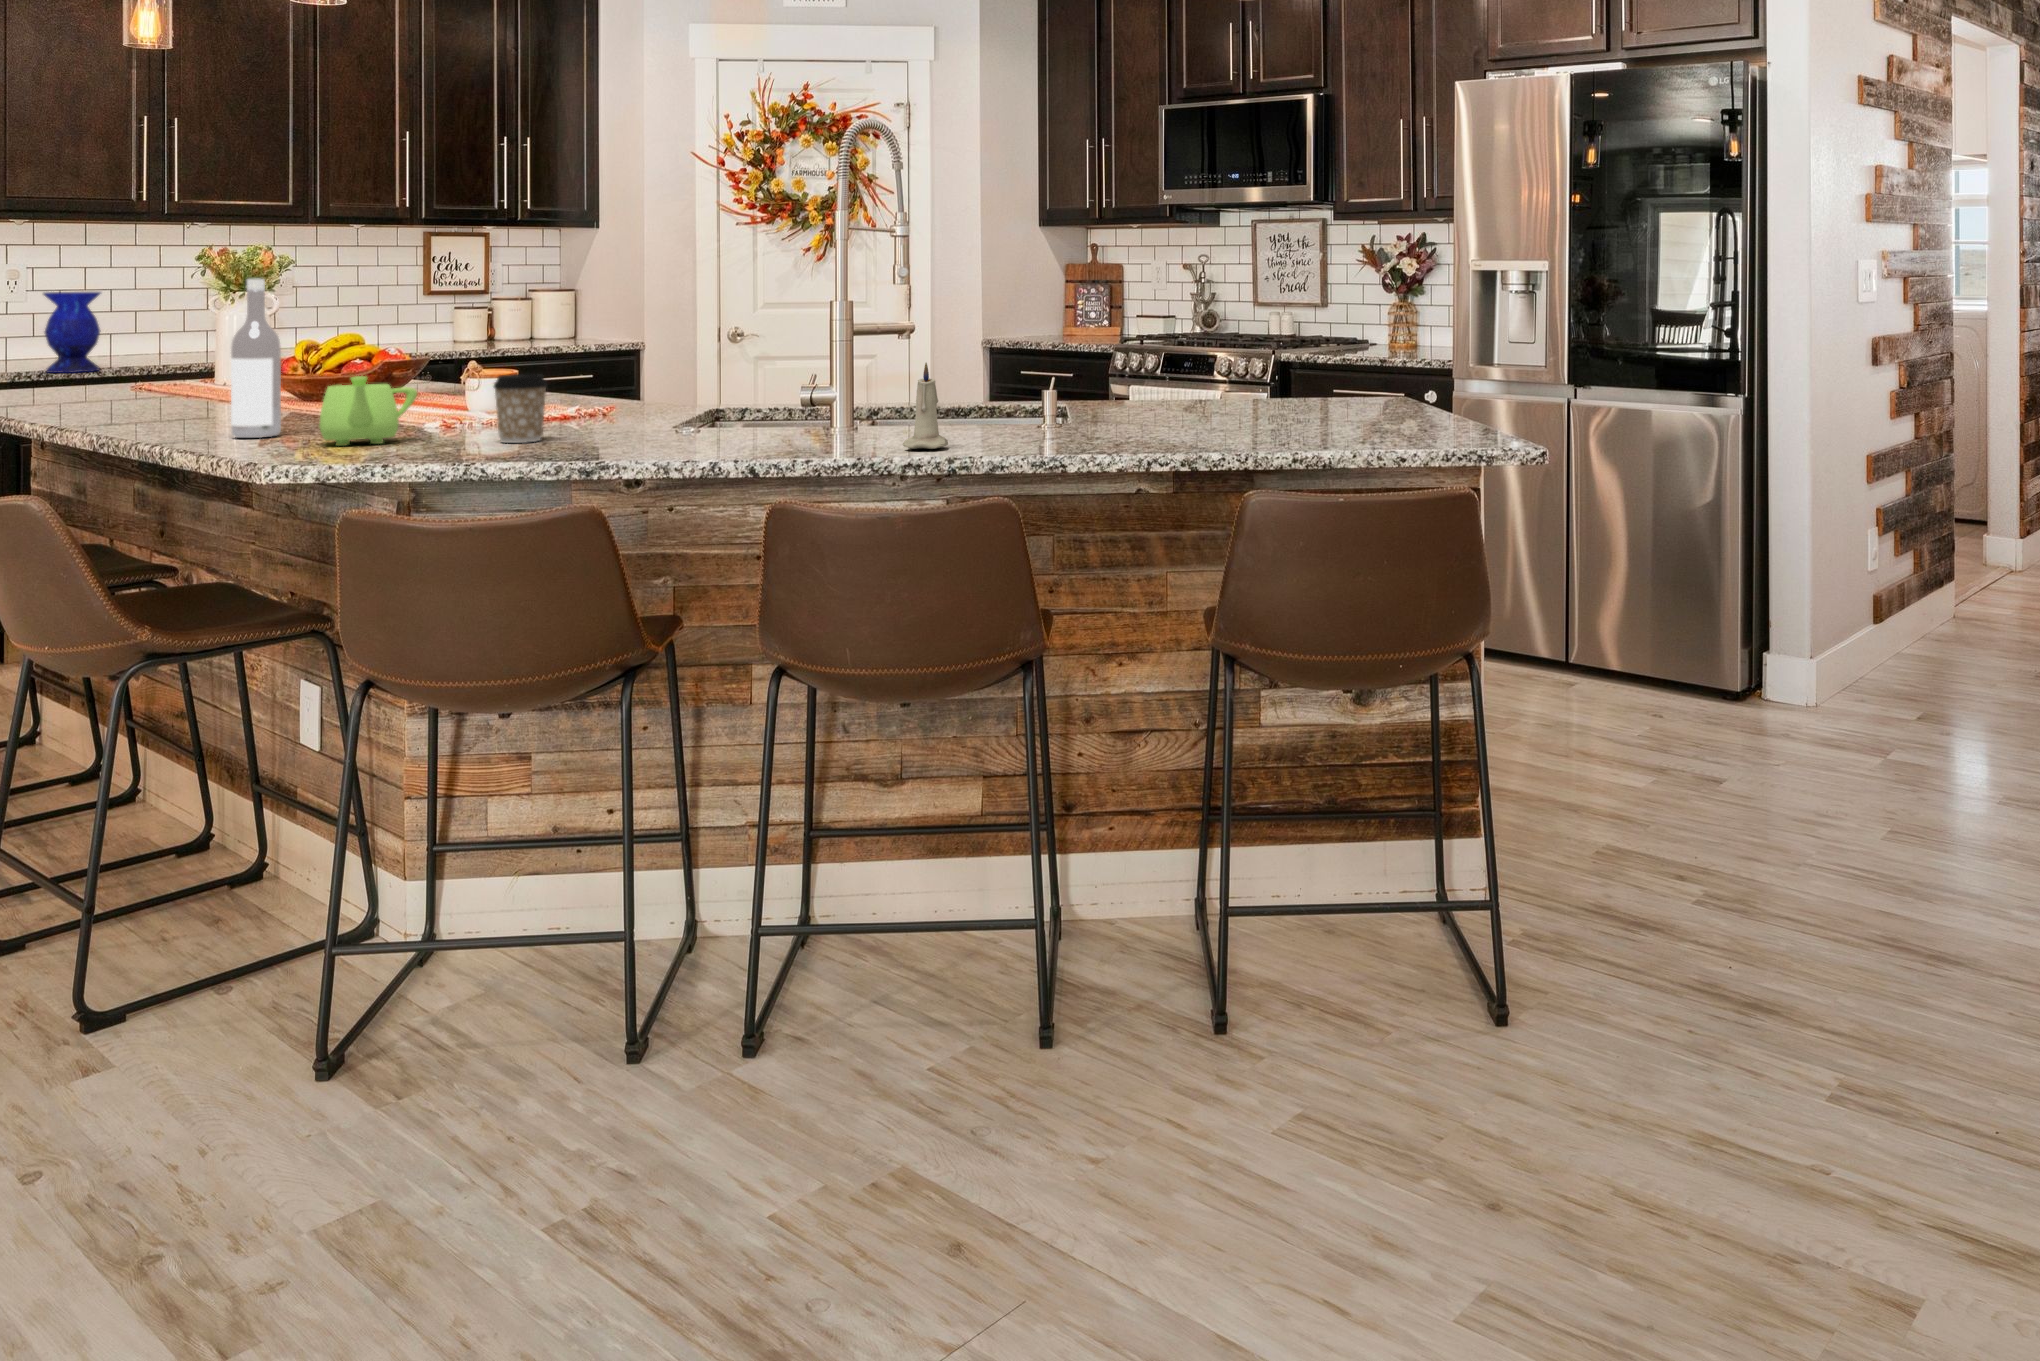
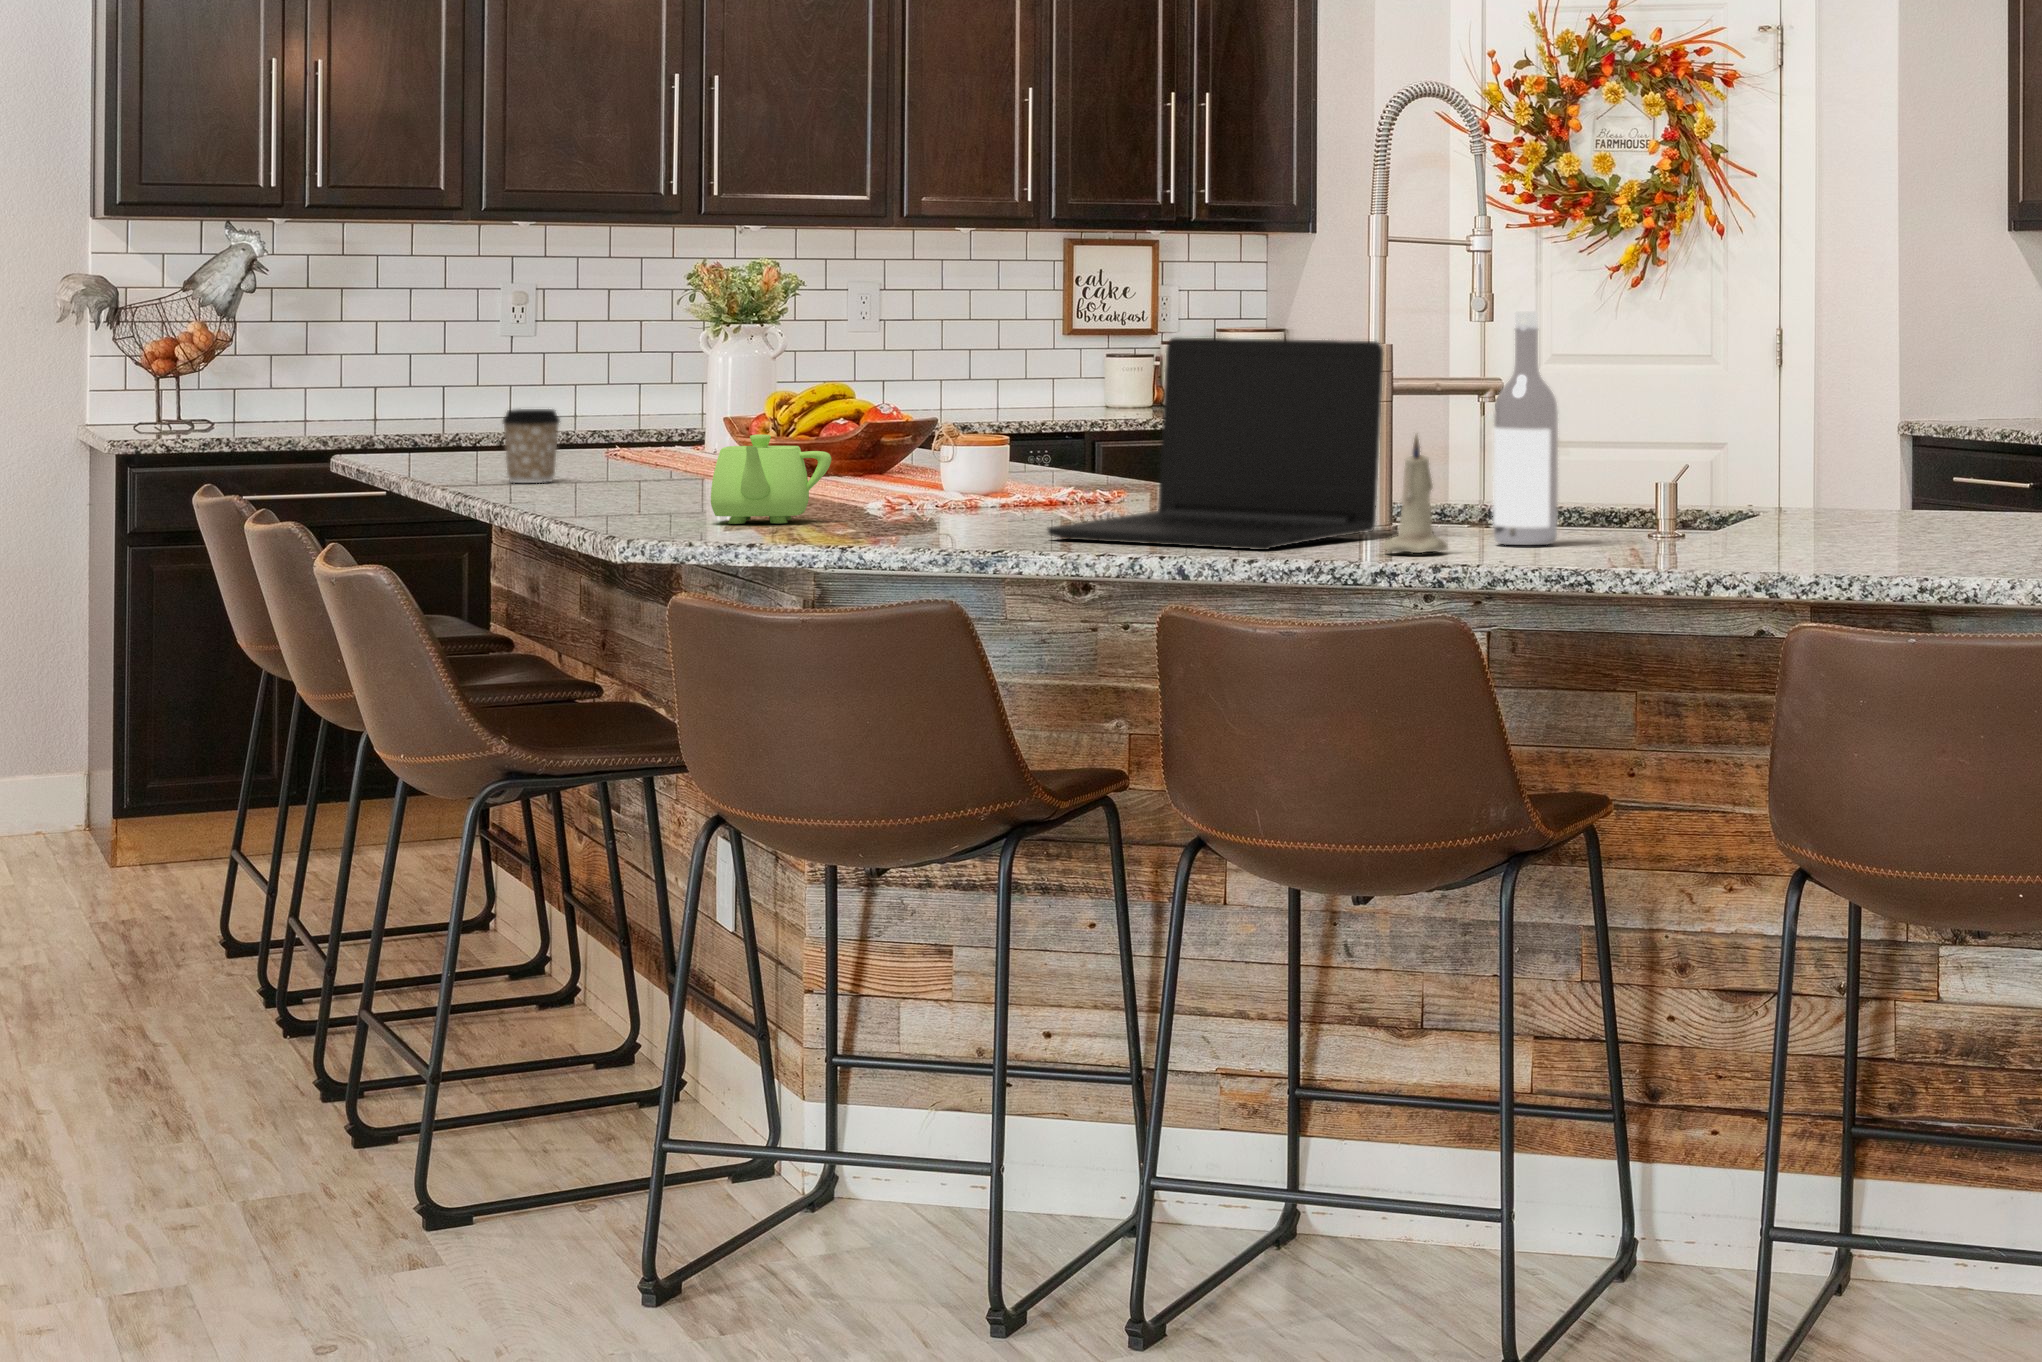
wine bottle: present [231,279,281,438] -> present [1493,311,1558,545]
vase: present [44,292,100,373] -> none [544,322,618,435]
laptop: none [625,297,866,451] -> present [1048,338,1383,550]
coffee cup: present [494,374,547,443] -> present [503,409,560,483]

